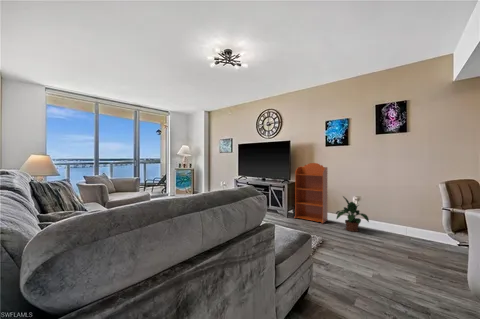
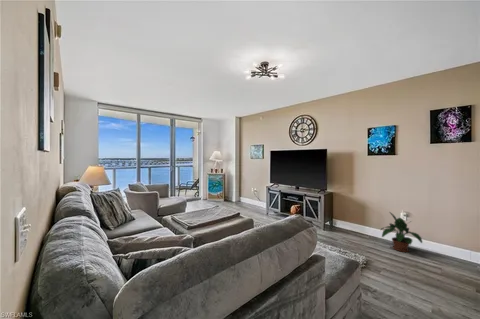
bookcase: present [294,163,328,224] -> none [332,173,370,240]

